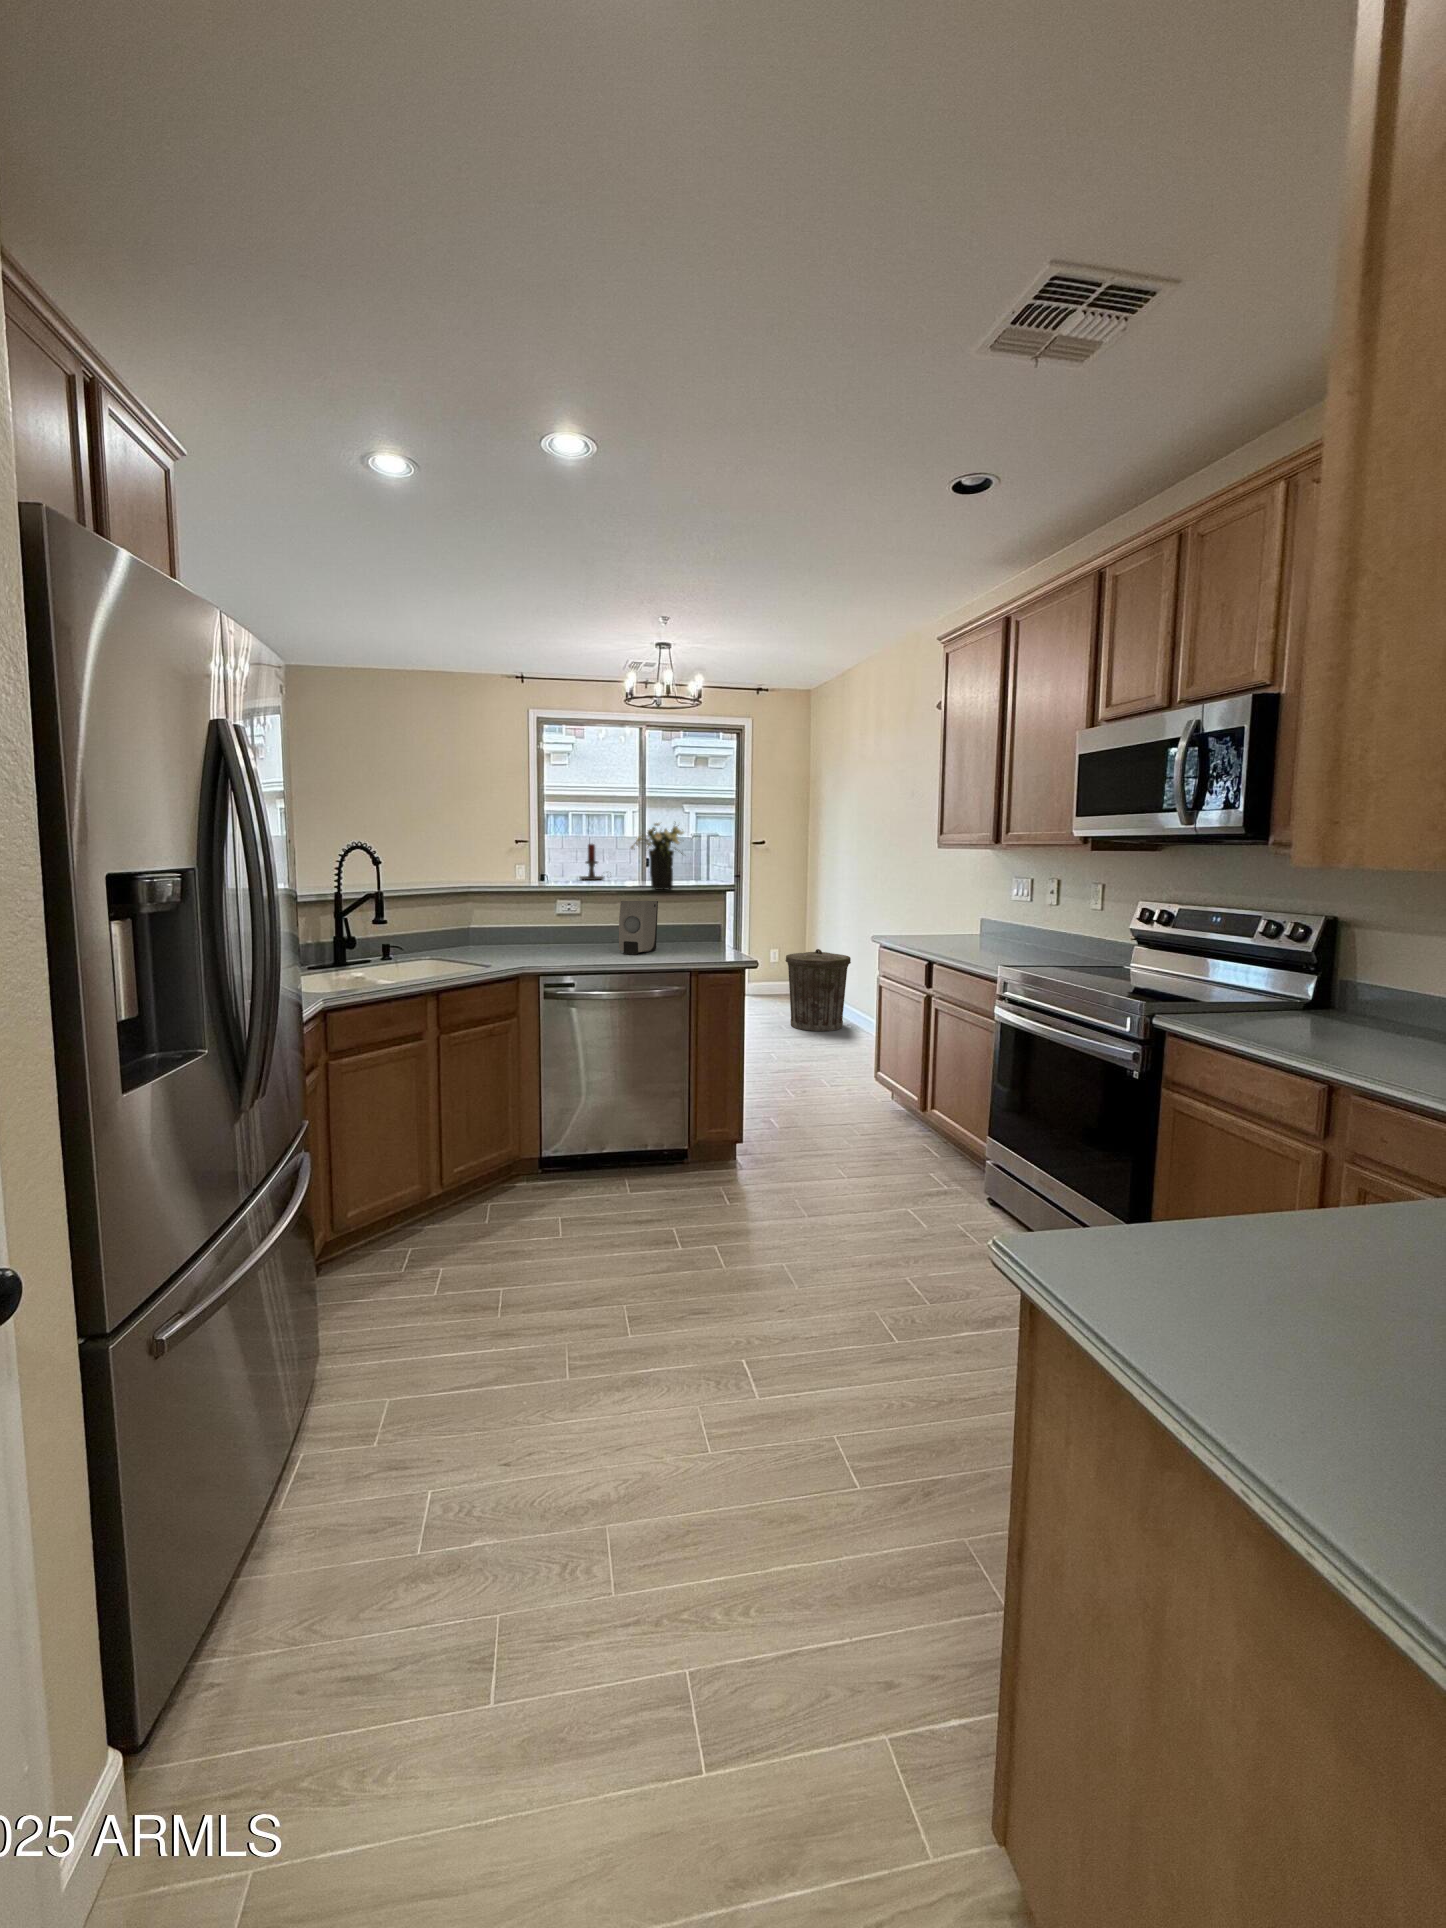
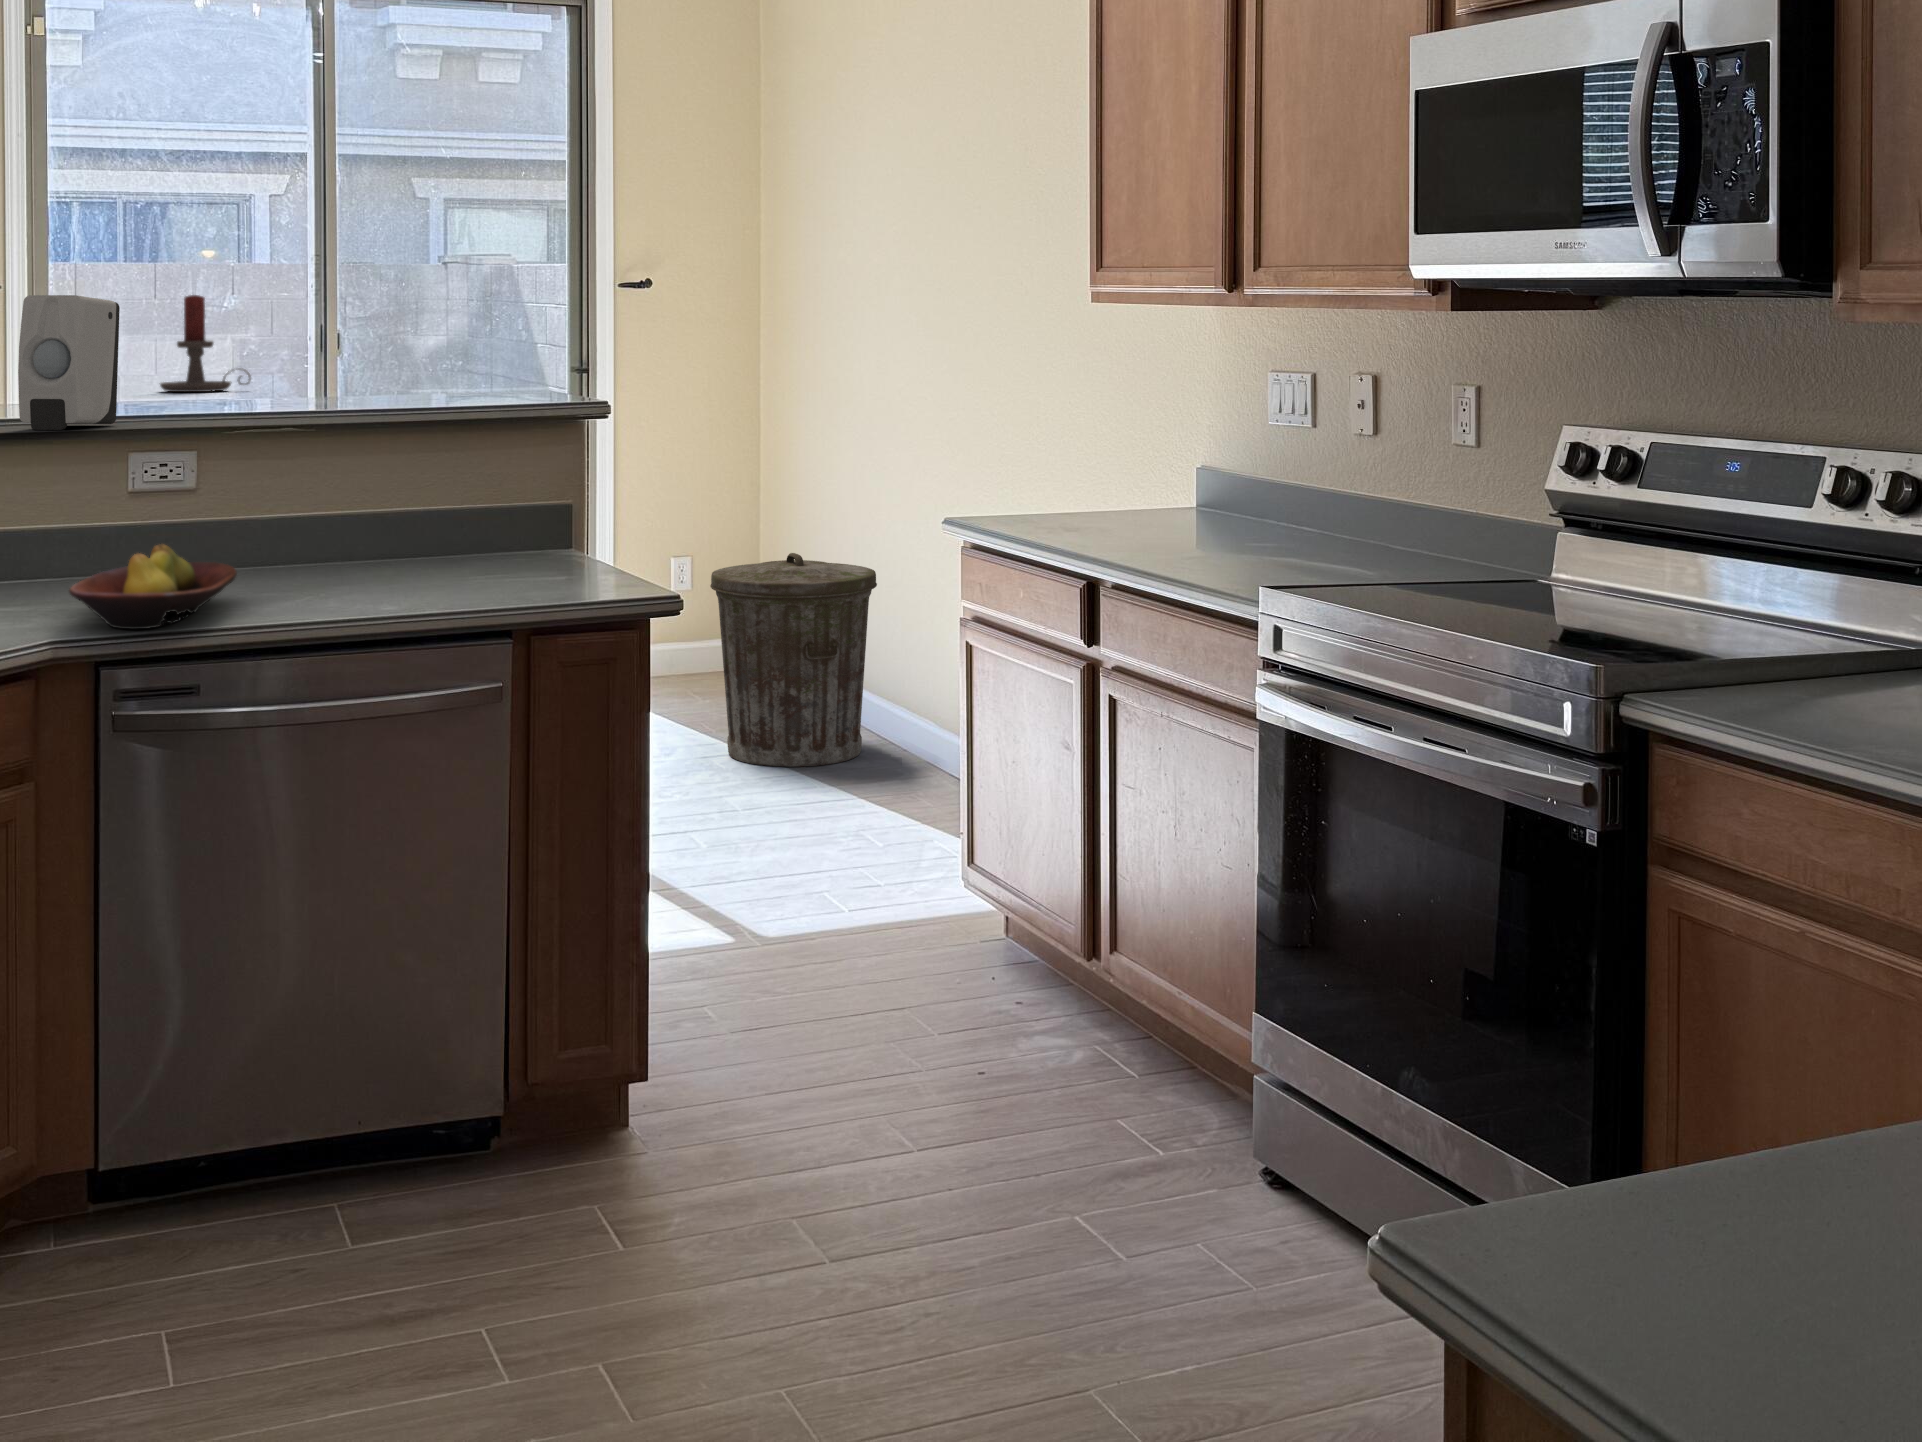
flower arrangement: present [631,823,684,890] -> none [324,242,470,420]
soap dispenser: present [619,901,658,955] -> present [18,295,120,430]
fruit bowl: none [528,932,591,963] -> present [69,545,237,629]

